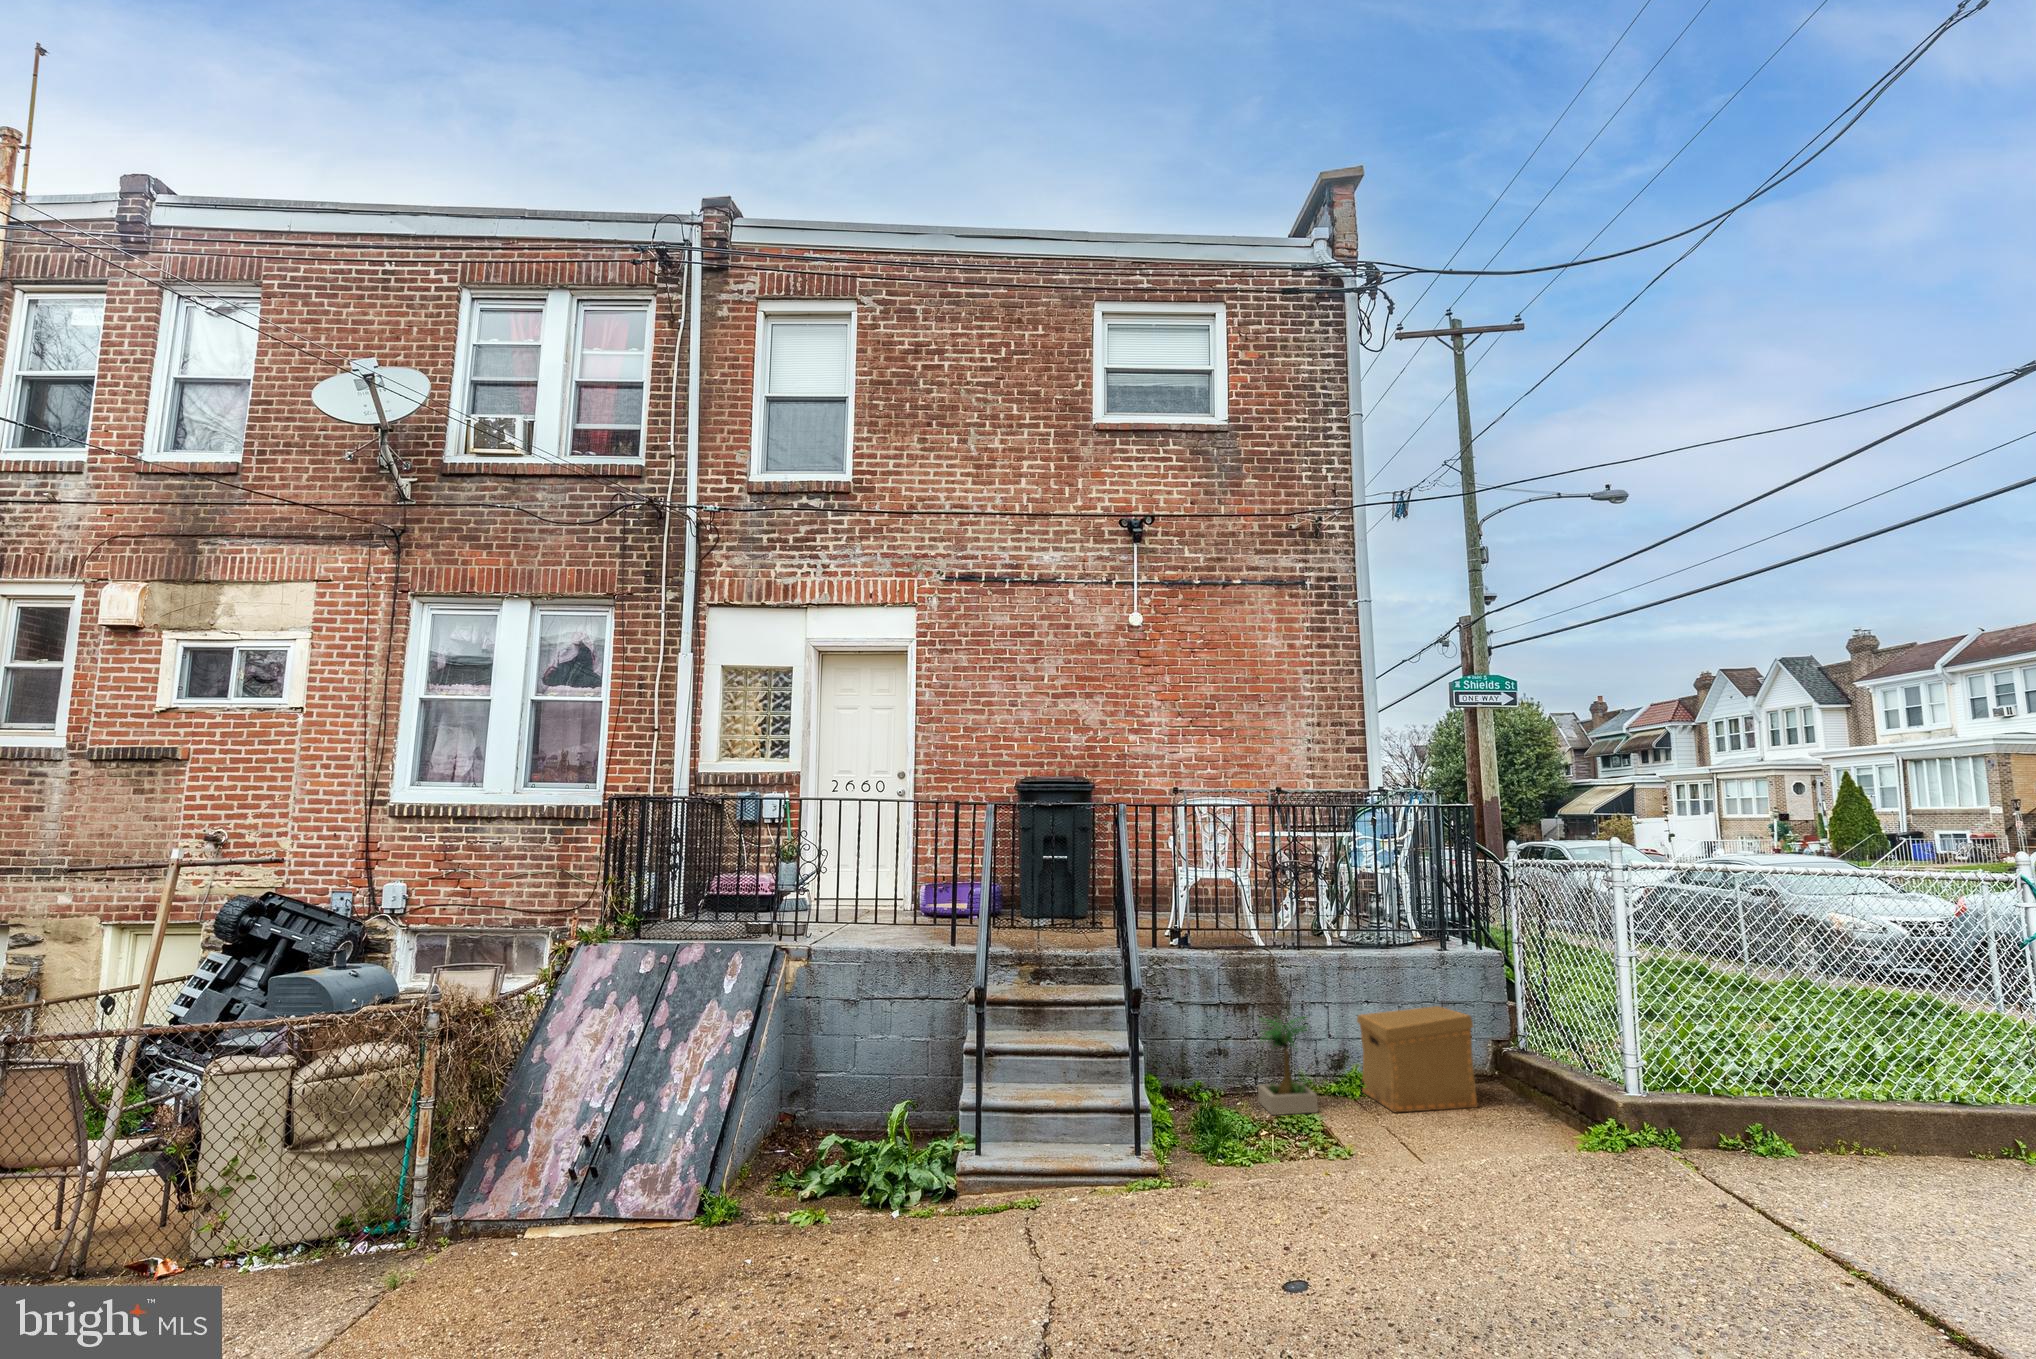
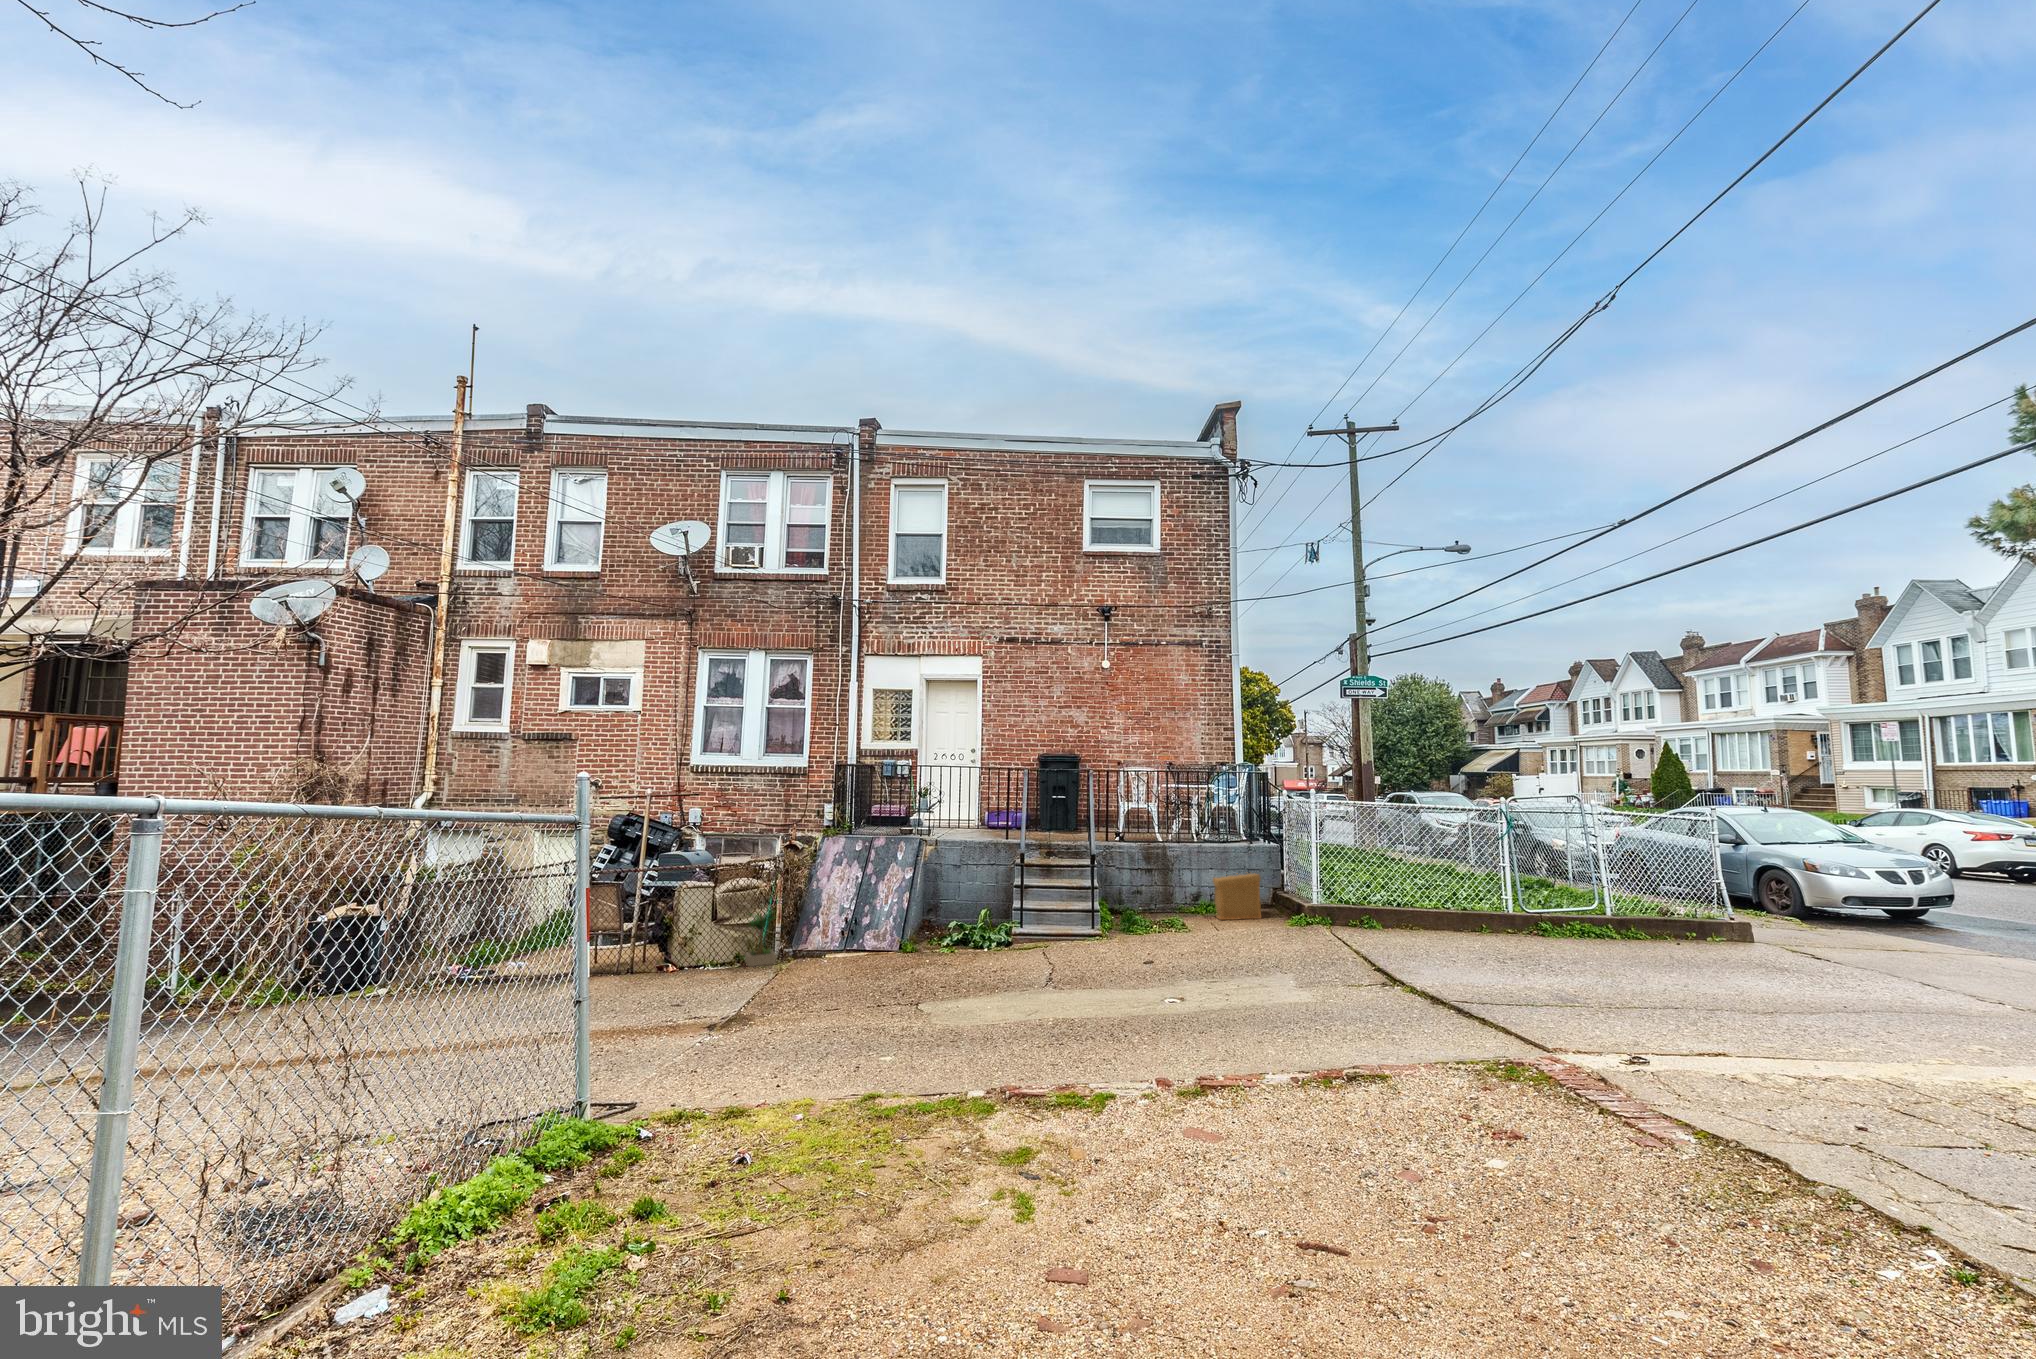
potted plant: present [1258,1017,1318,1115] -> present [745,913,777,967]

